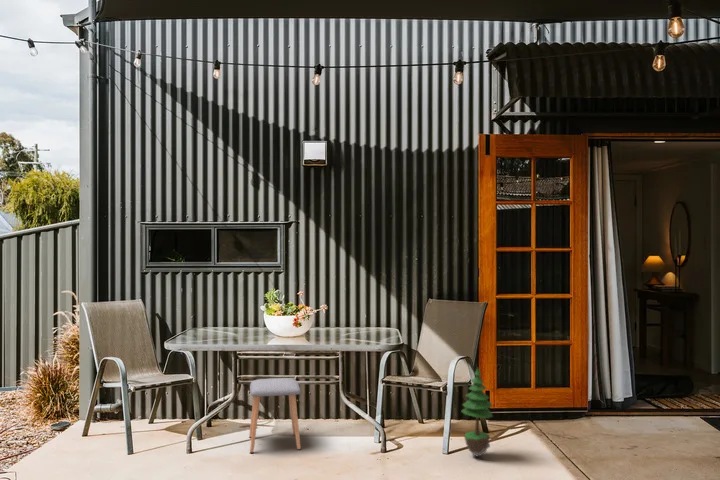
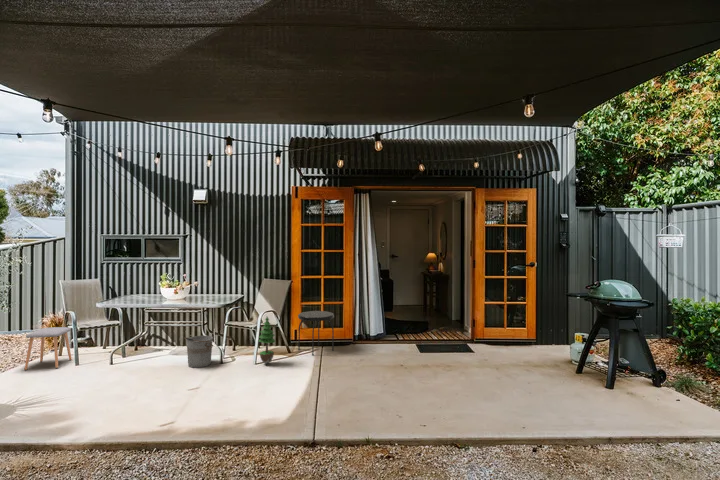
side table: none [502,357,569,440] -> present [298,311,334,355]
stool: present [249,378,301,453] -> present [24,327,72,370]
bucket: none [325,402,377,463] -> present [184,336,213,368]

